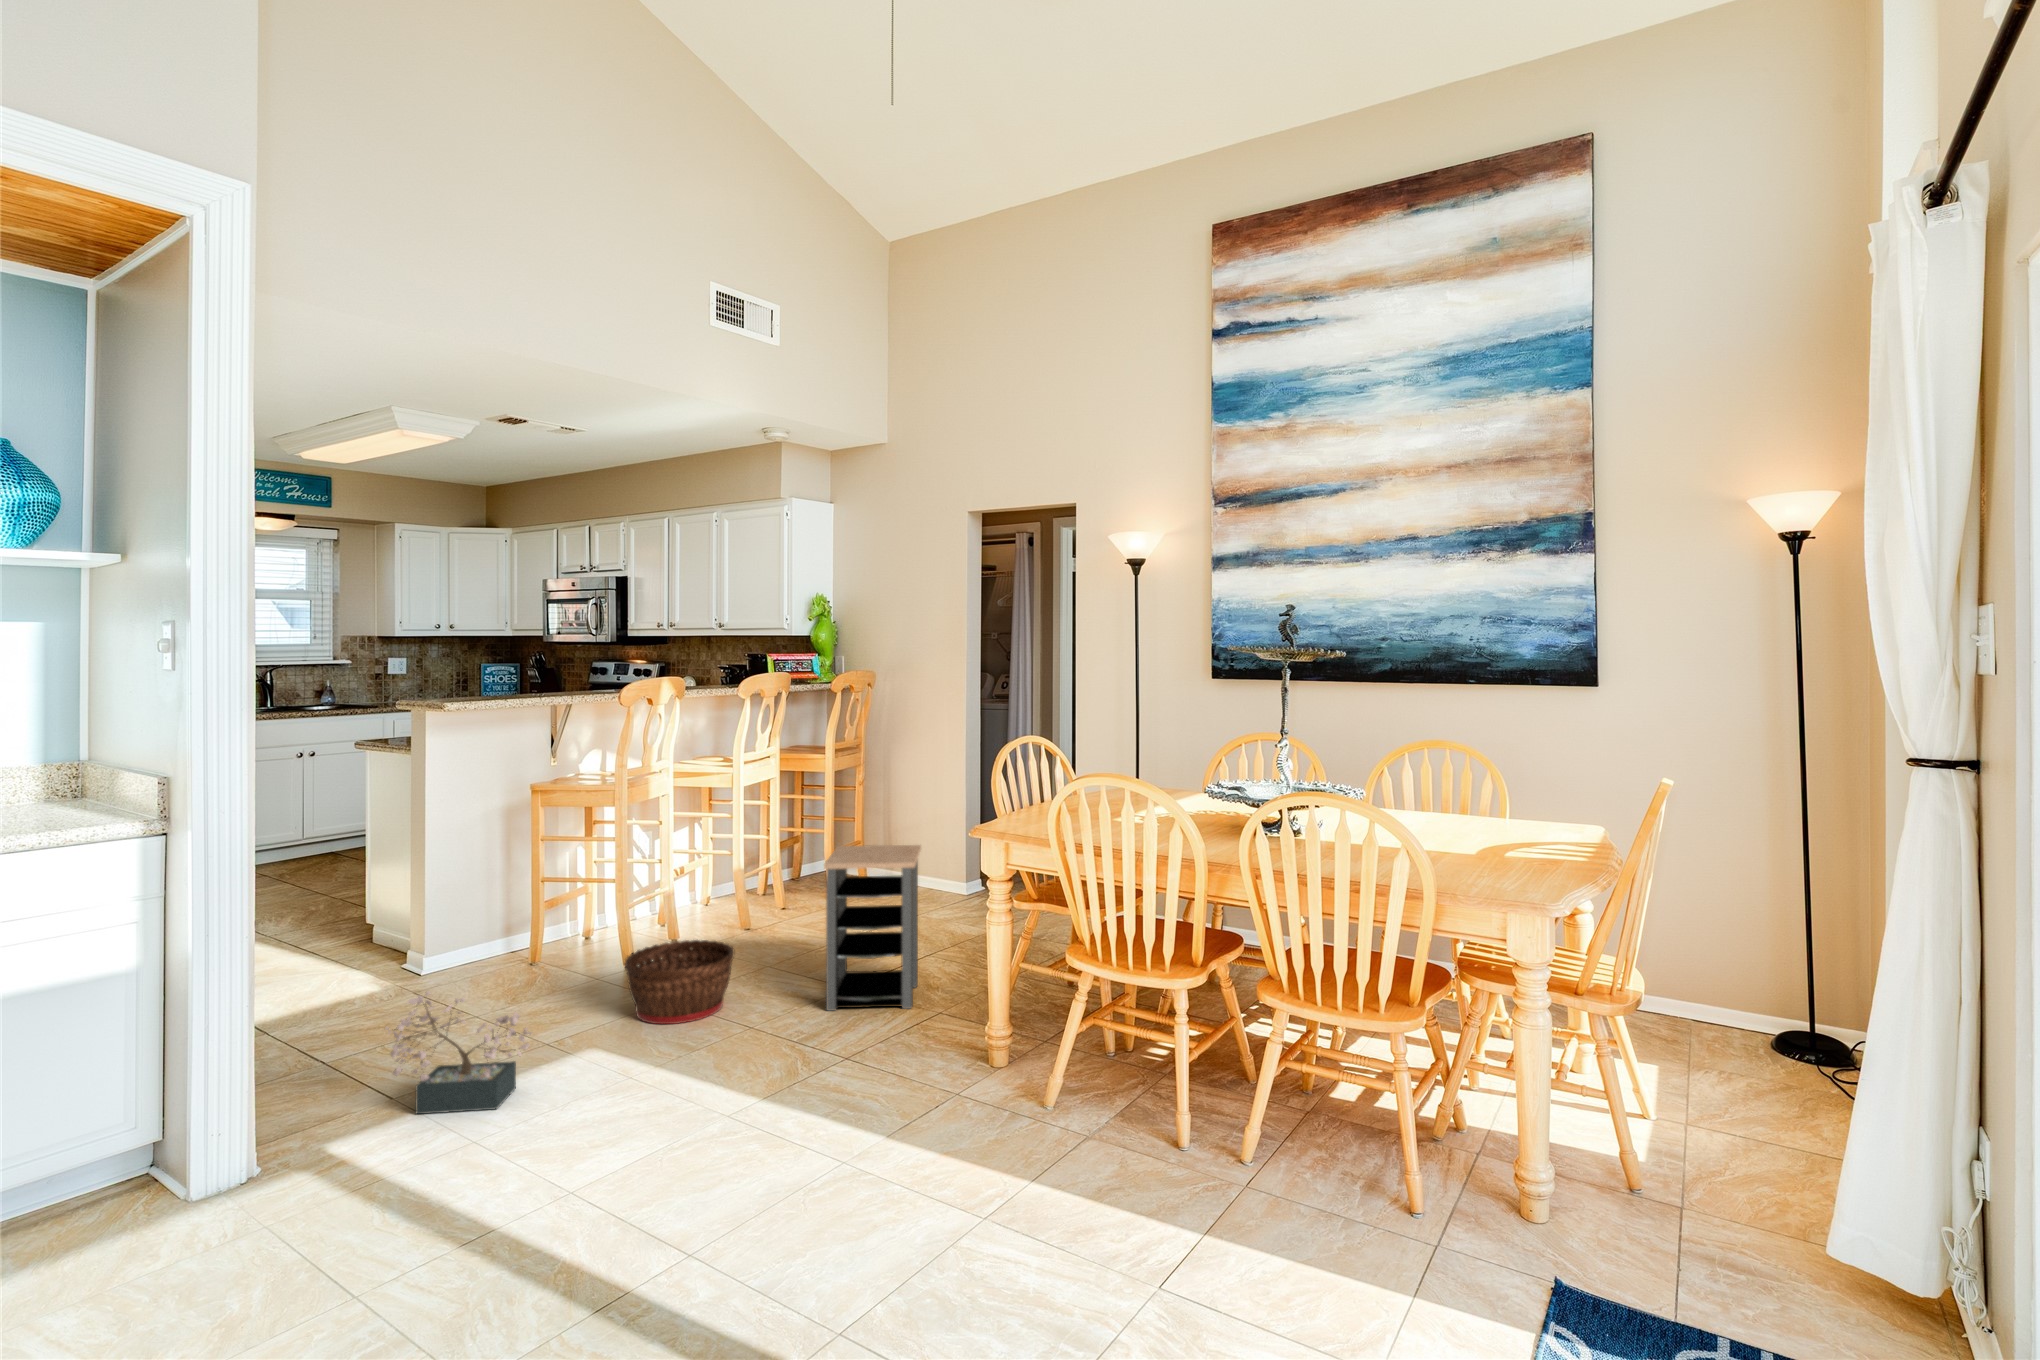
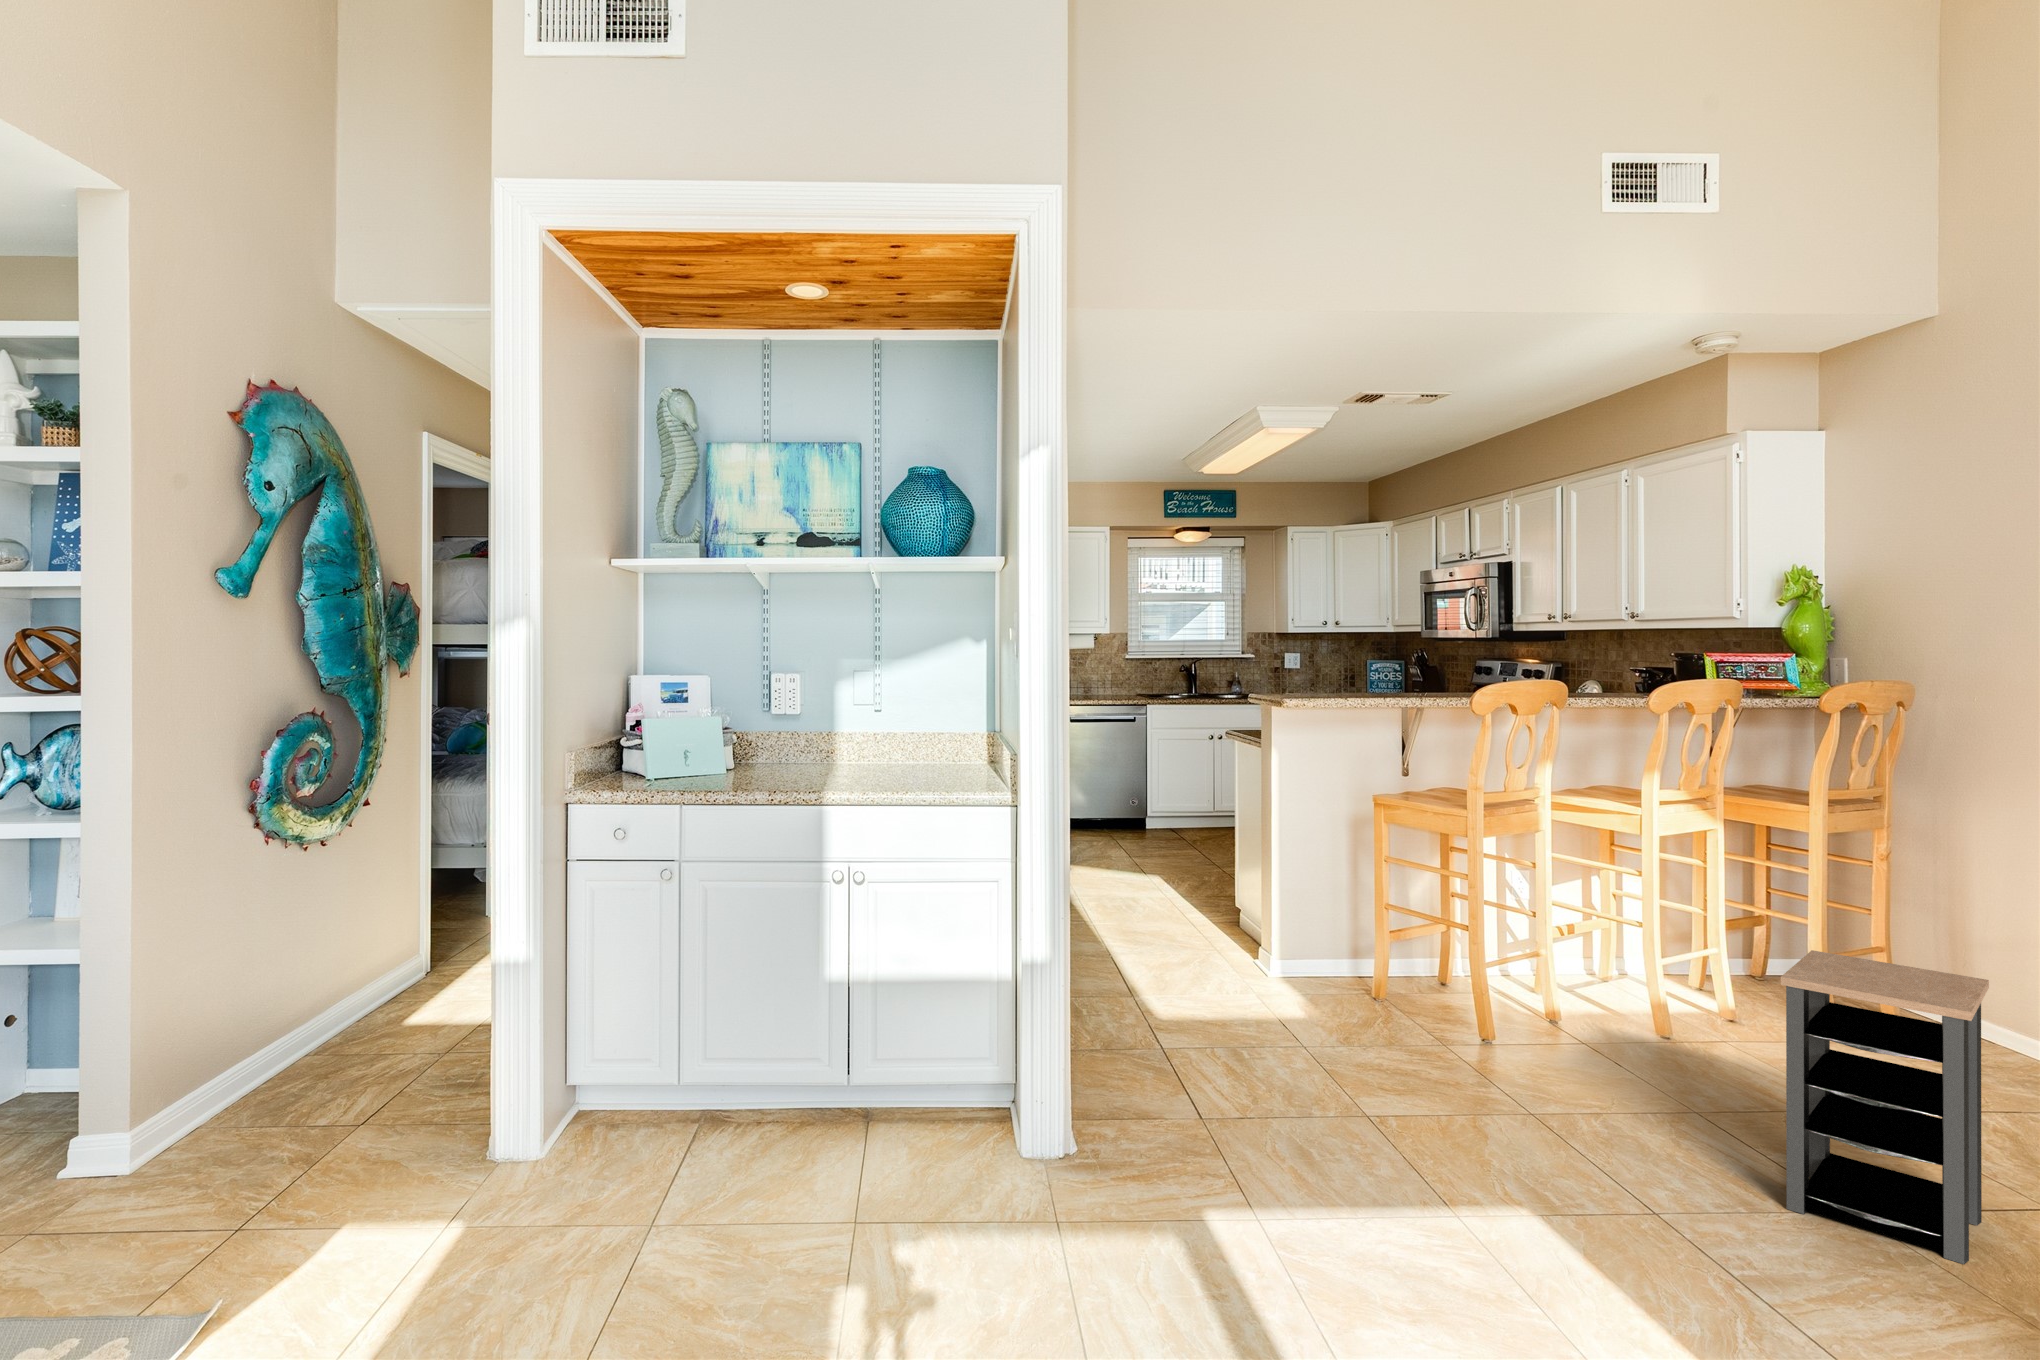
basket: present [625,940,734,1024] -> none [1472,1028,1630,1151]
decorative plant: present [385,991,531,1114] -> none [1191,1019,1346,1185]

